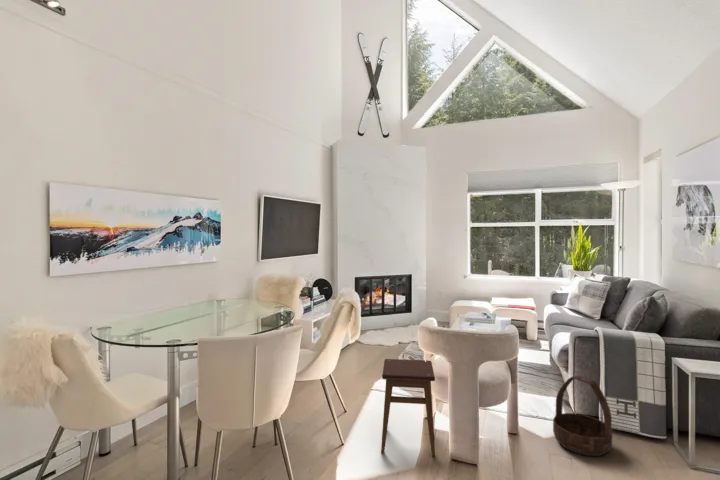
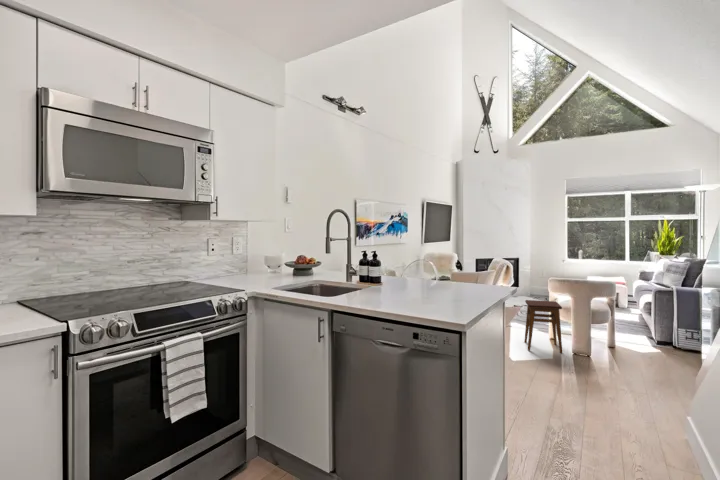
basket: present [553,376,612,456] -> none [640,312,681,358]

